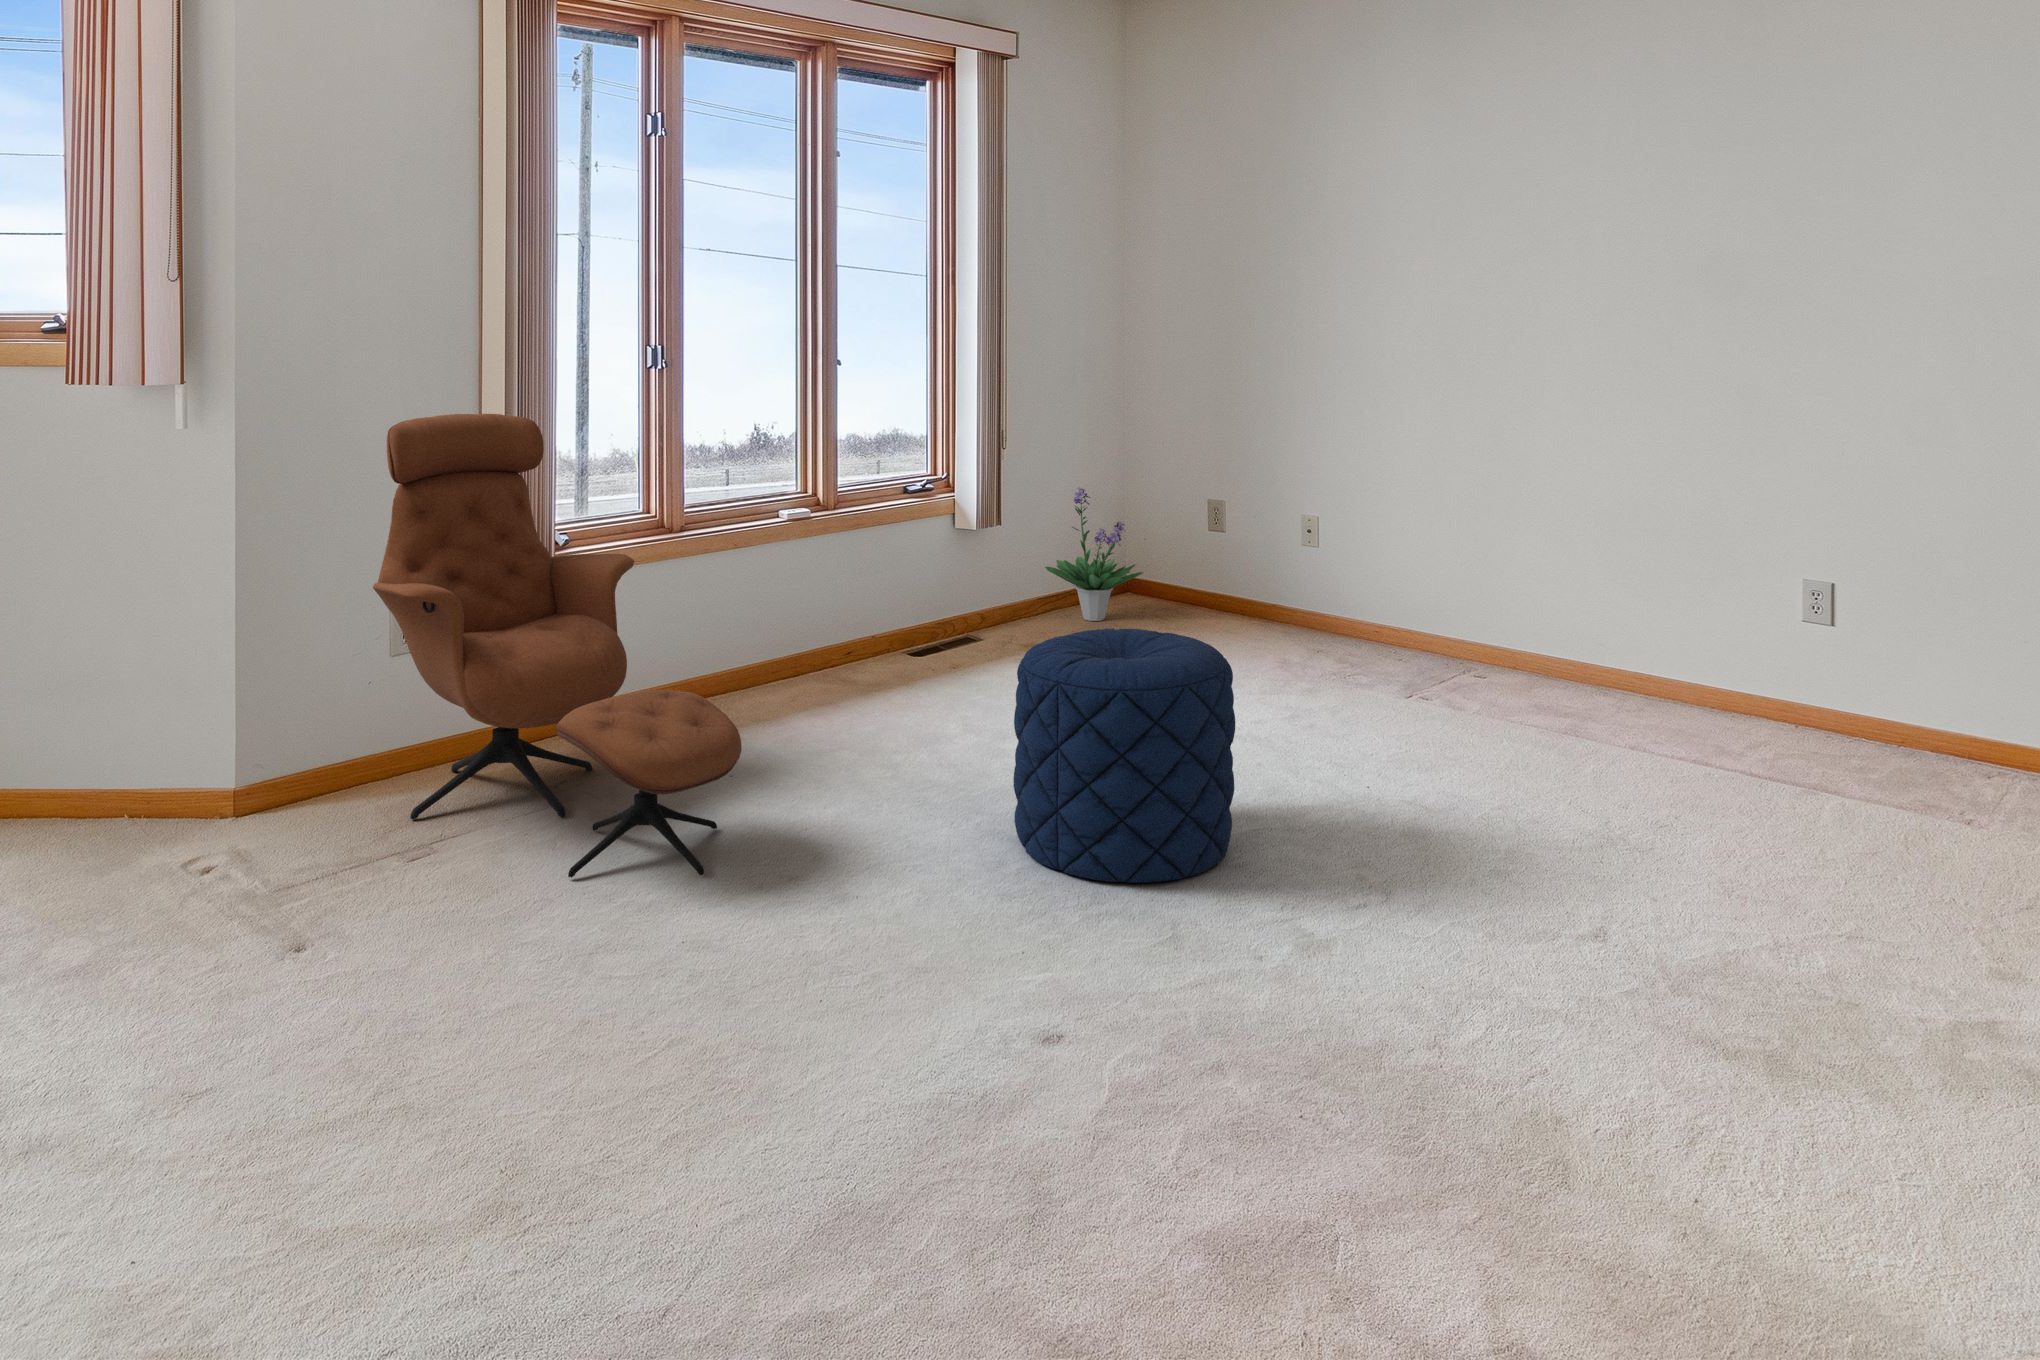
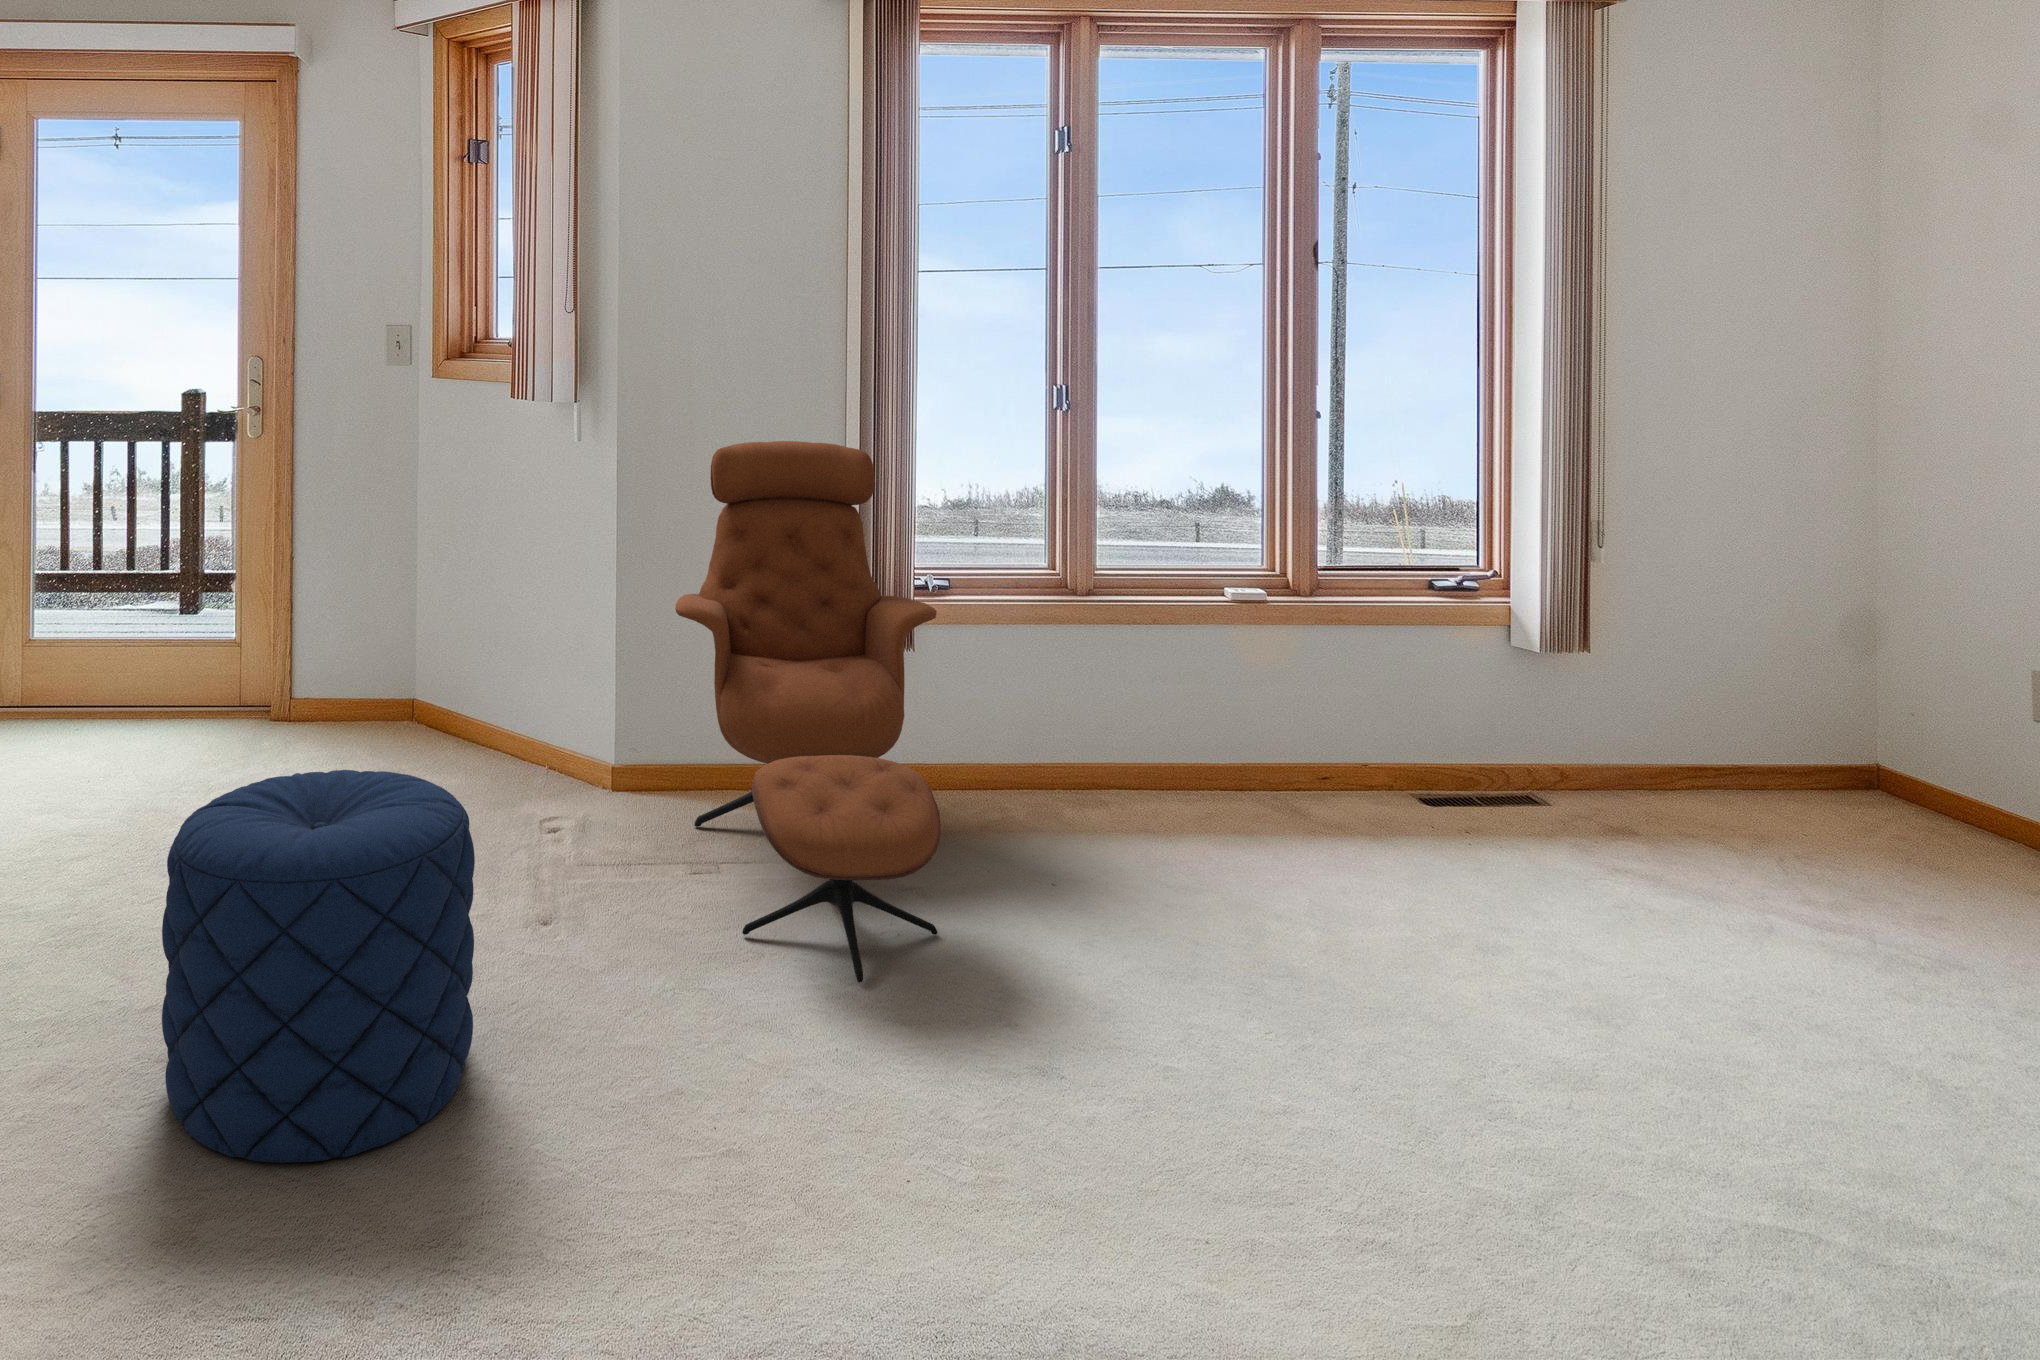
potted plant: present [1045,487,1143,621] -> none [1680,616,1861,818]
pouf: present [1013,629,1235,883] -> present [162,770,475,1163]

